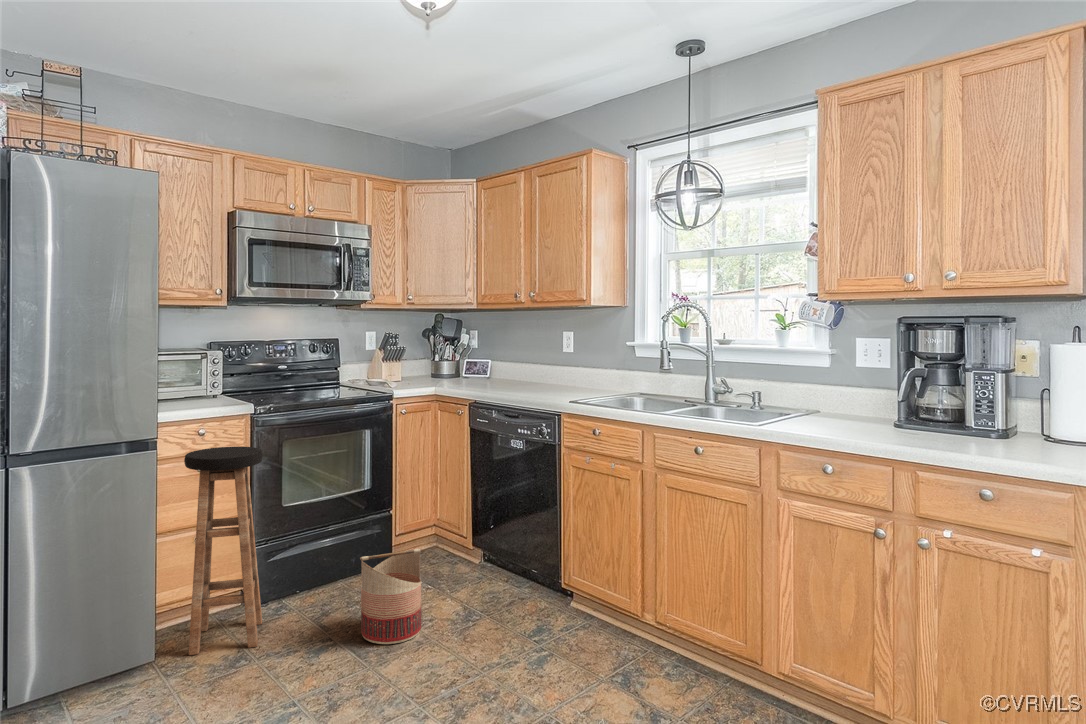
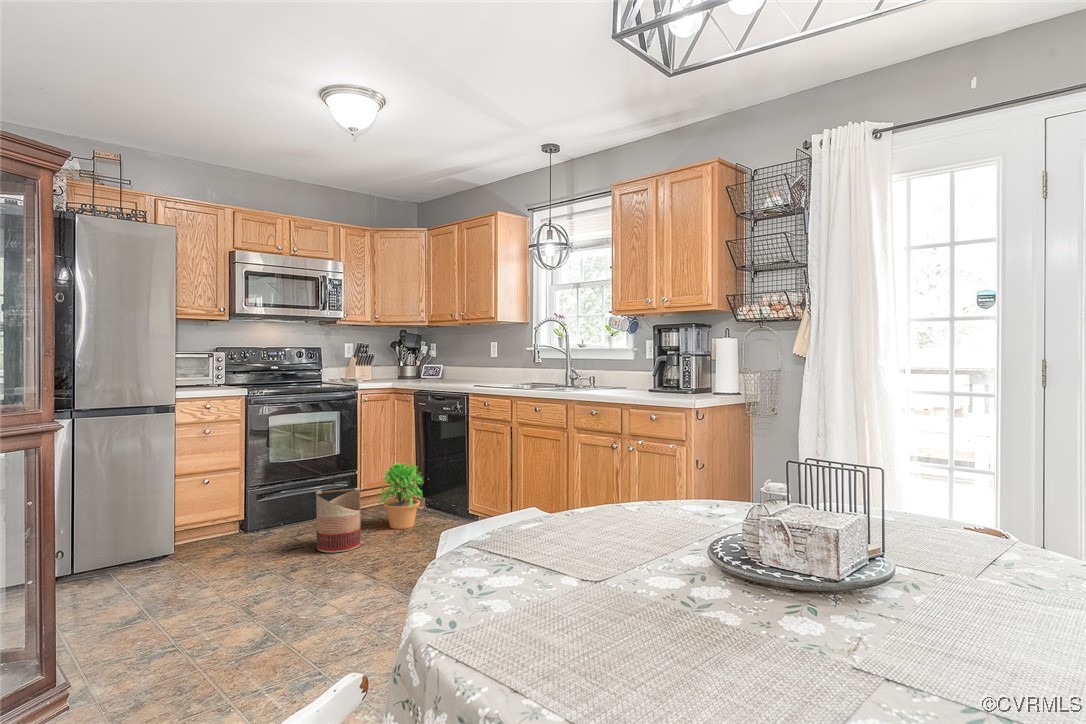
bar stool: present [184,446,263,655] -> none [194,416,250,558]
potted plant: none [433,504,497,597] -> present [380,463,423,529]

